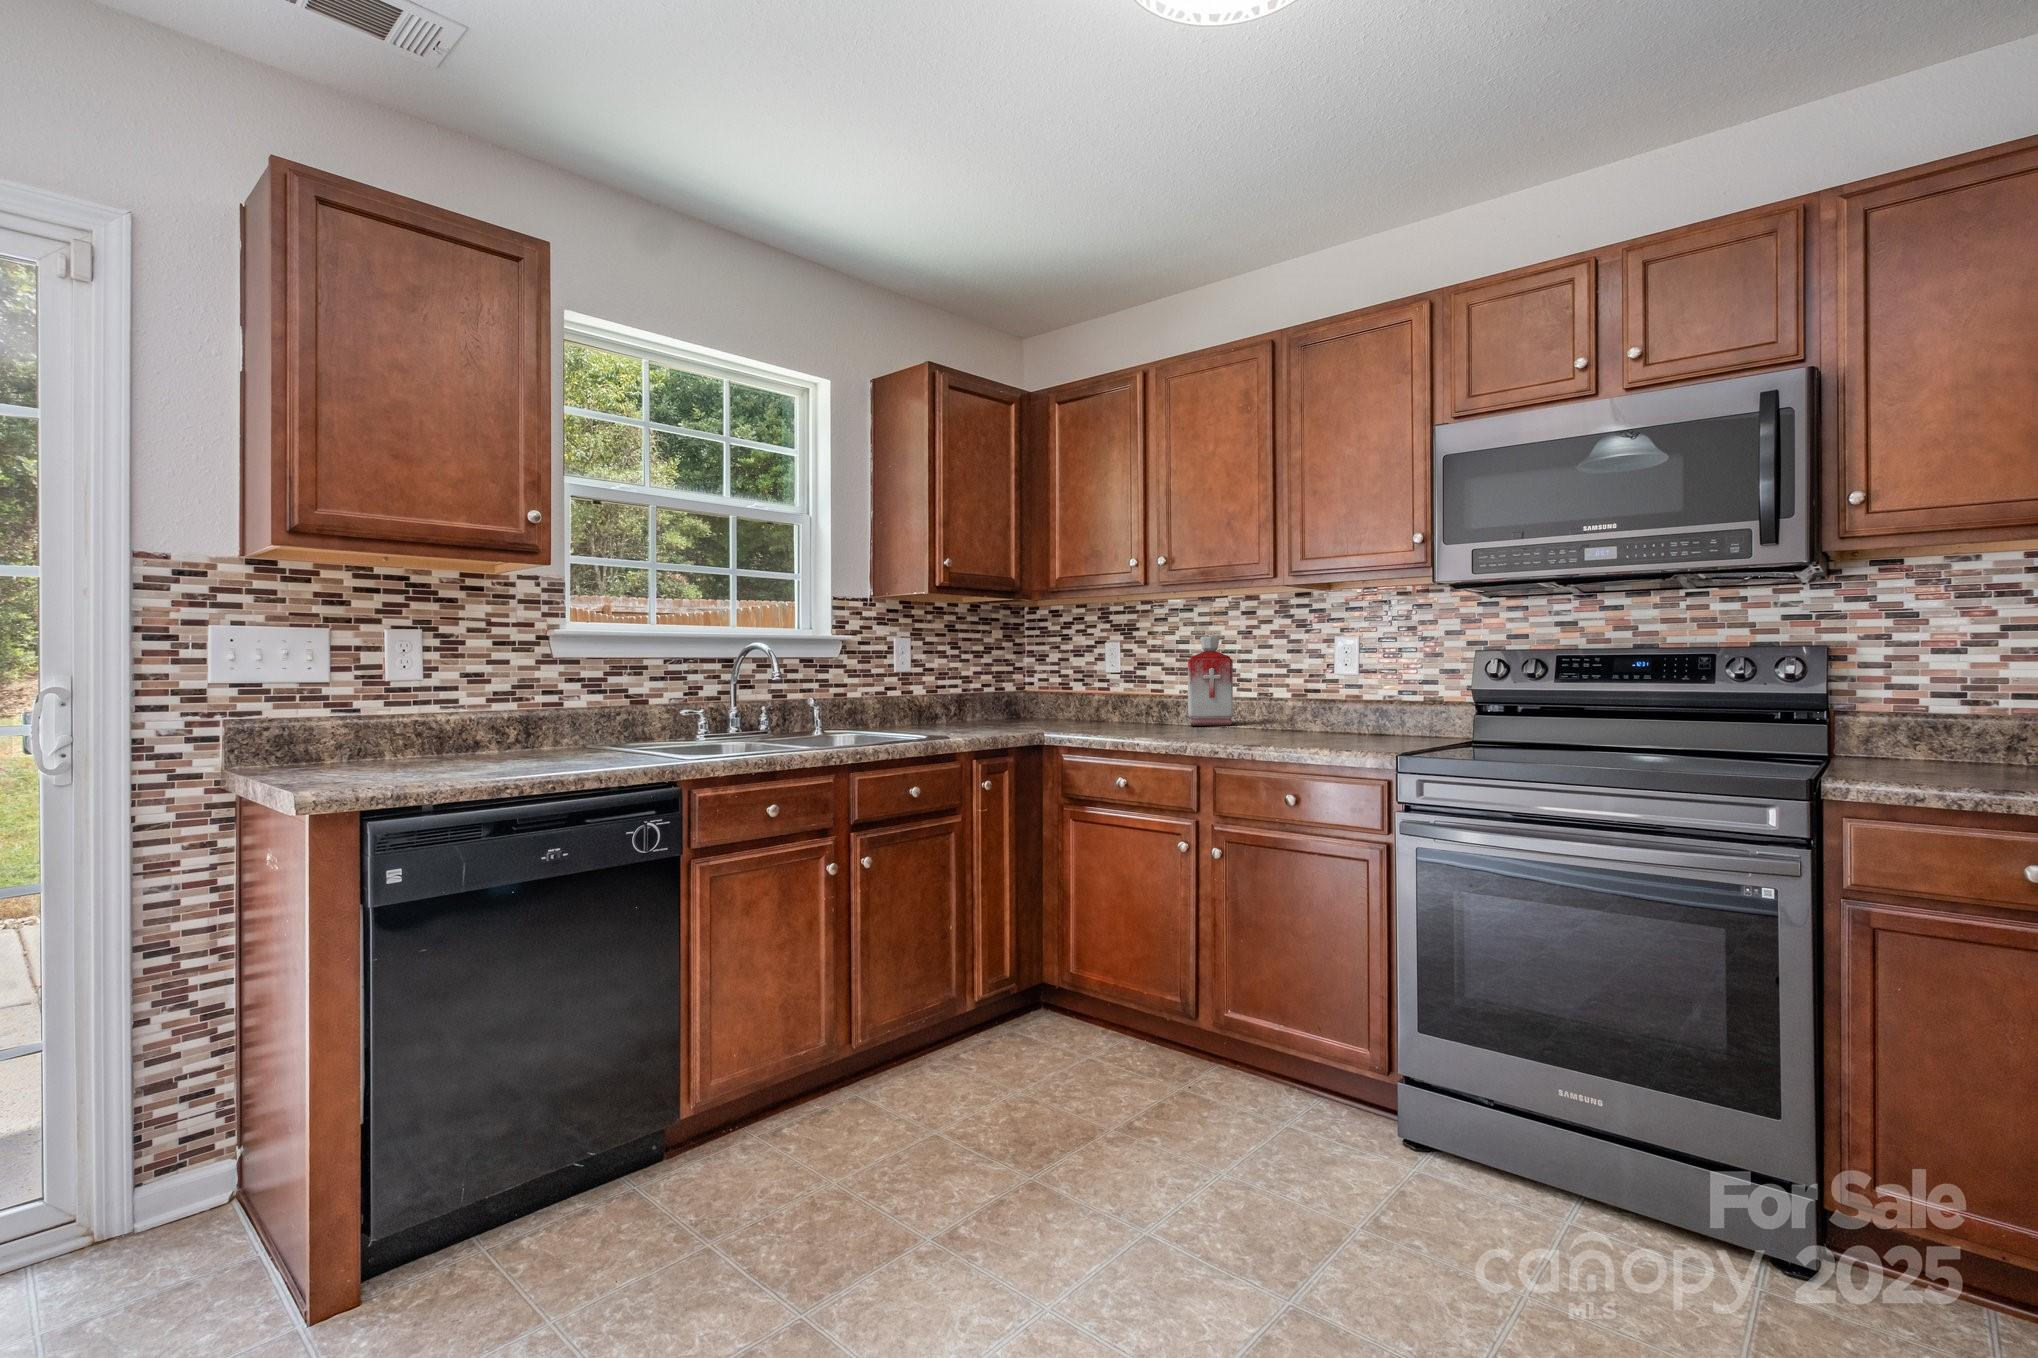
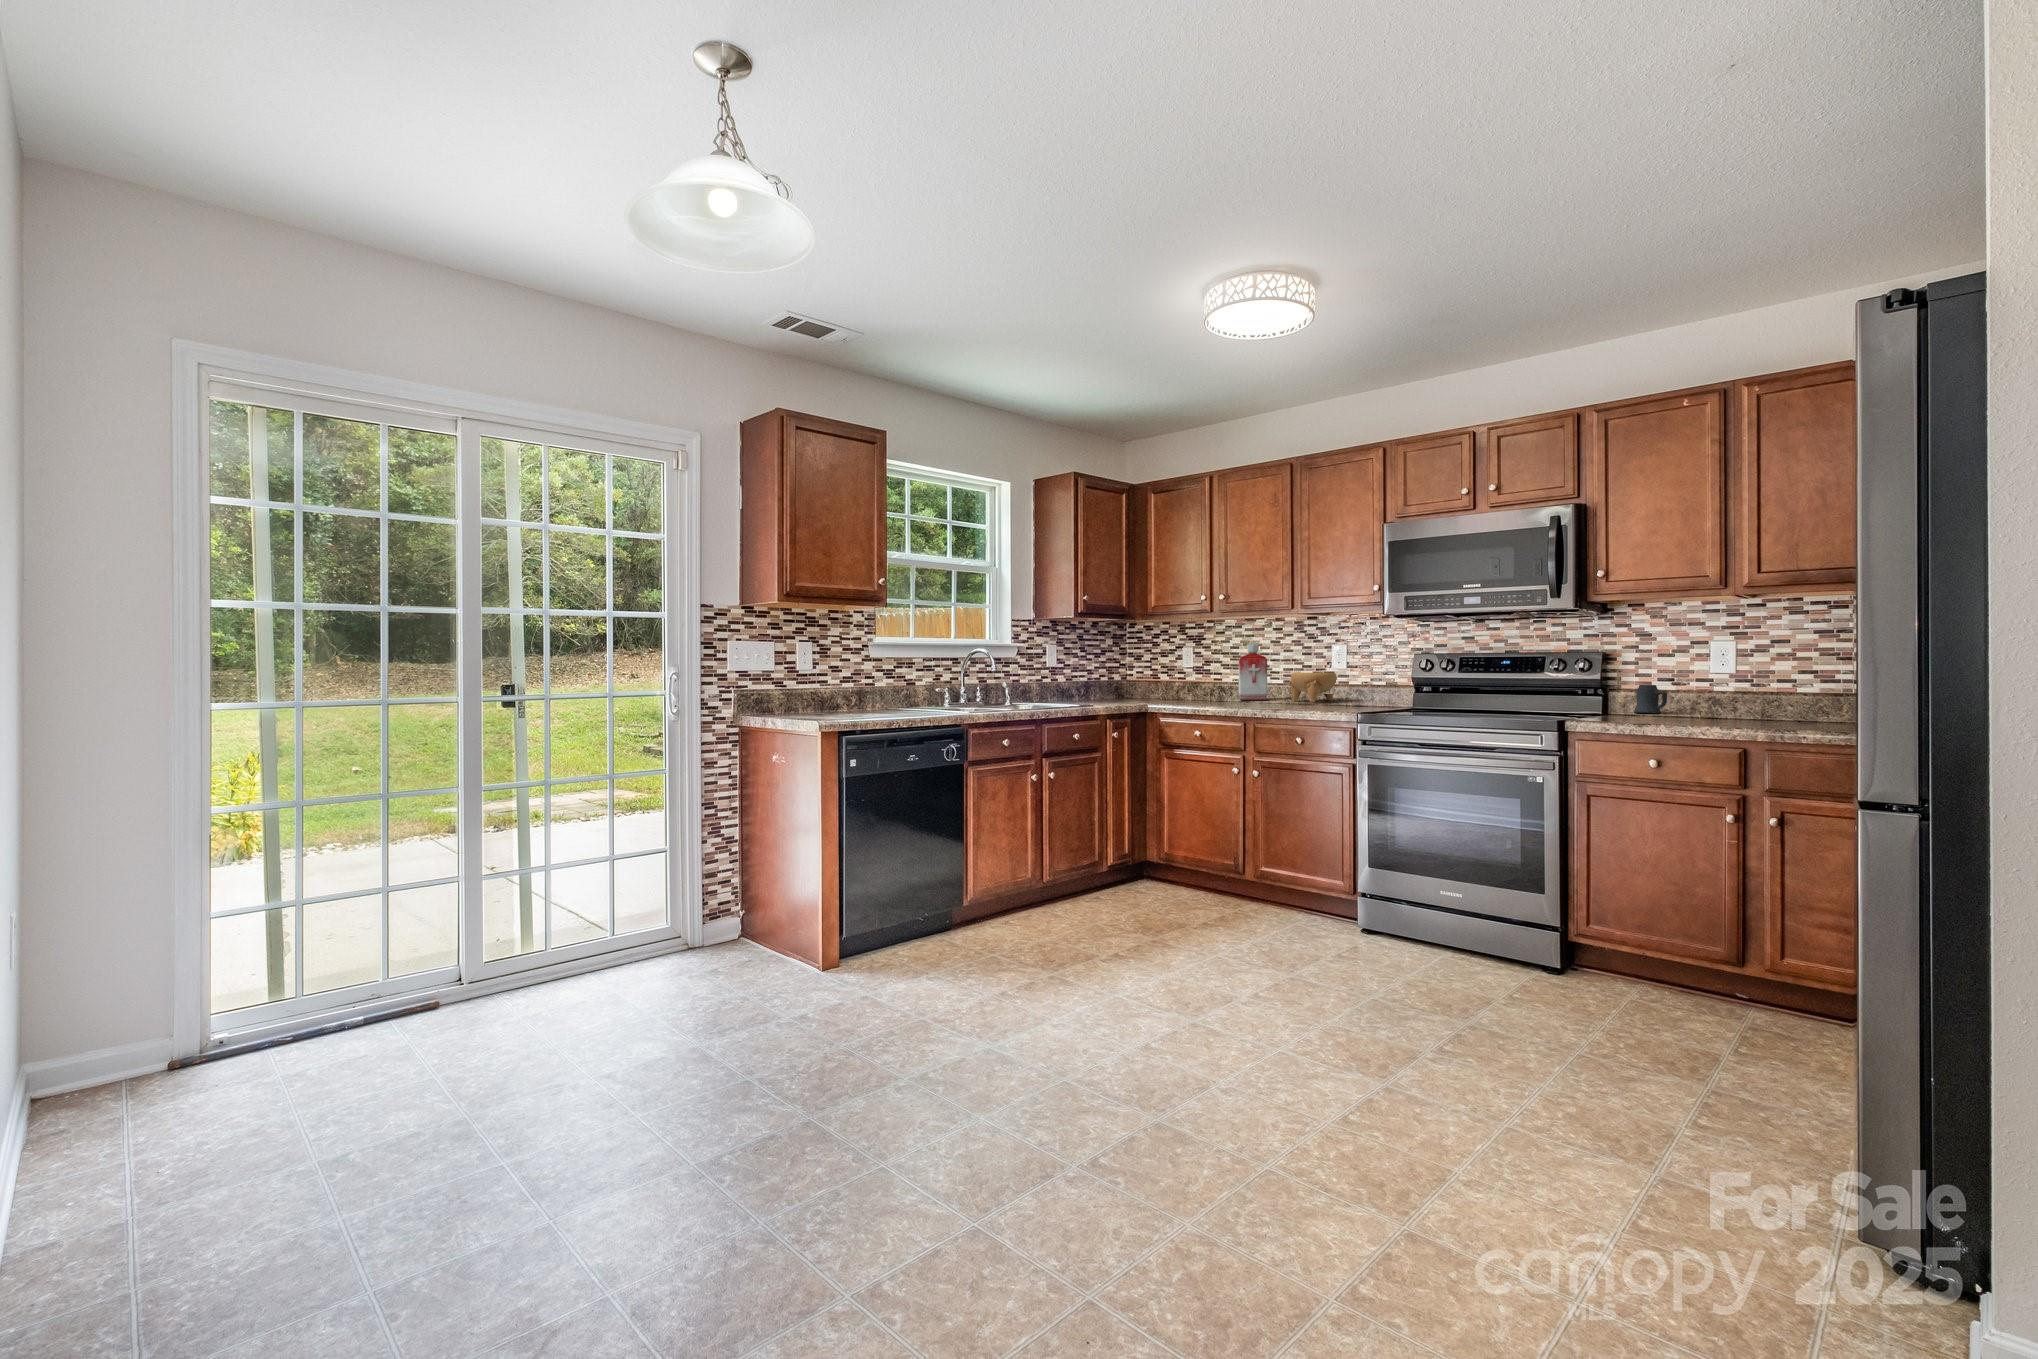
bowl: none [1266,681,1344,730] -> present [1288,673,1337,702]
mug: none [1890,705,1960,757] -> present [1634,685,1667,713]

